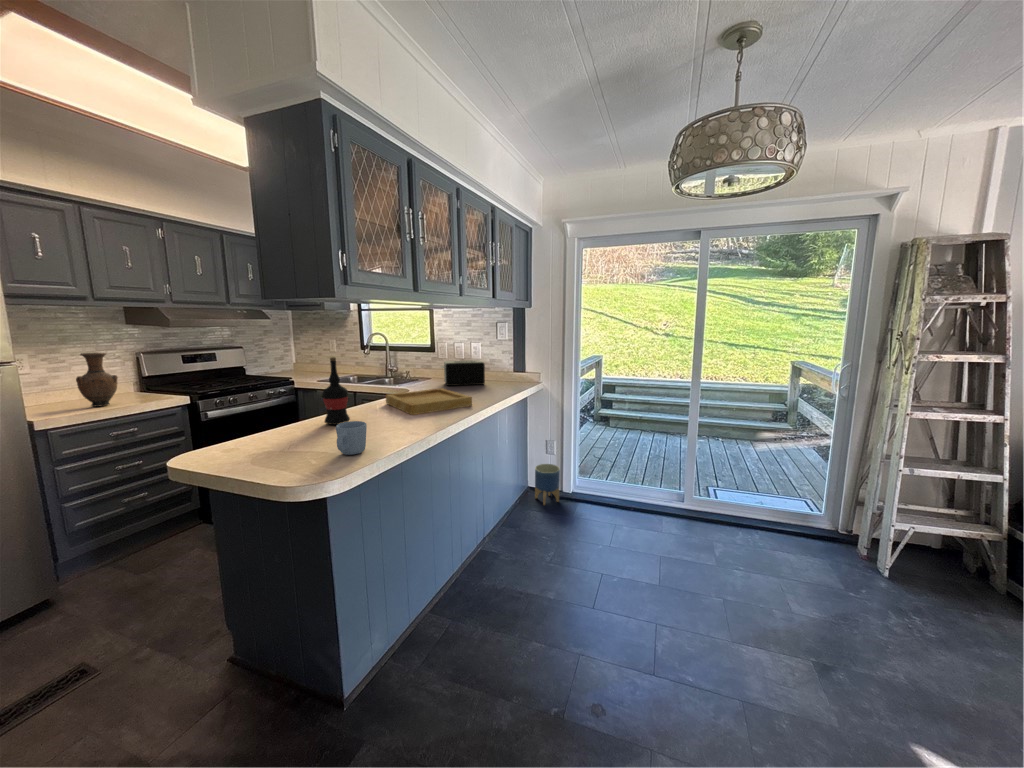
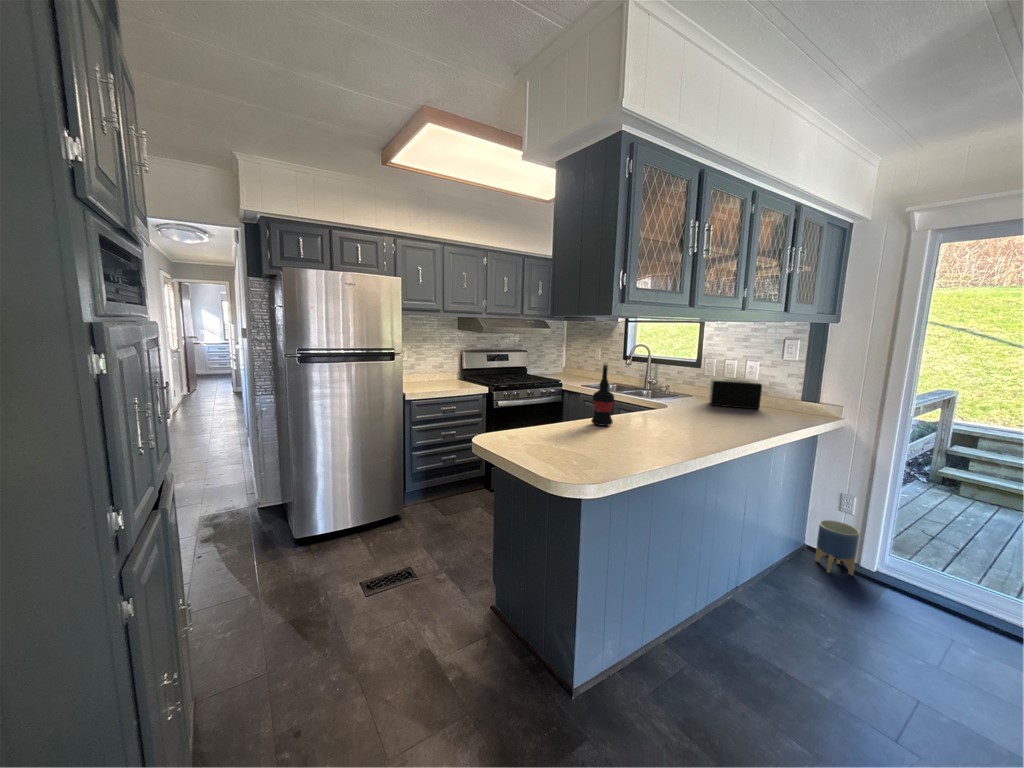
vase: present [76,353,118,407] -> none [431,349,452,388]
tray: present [386,388,472,415] -> none [646,405,742,430]
mug: present [336,421,367,455] -> none [605,423,632,453]

